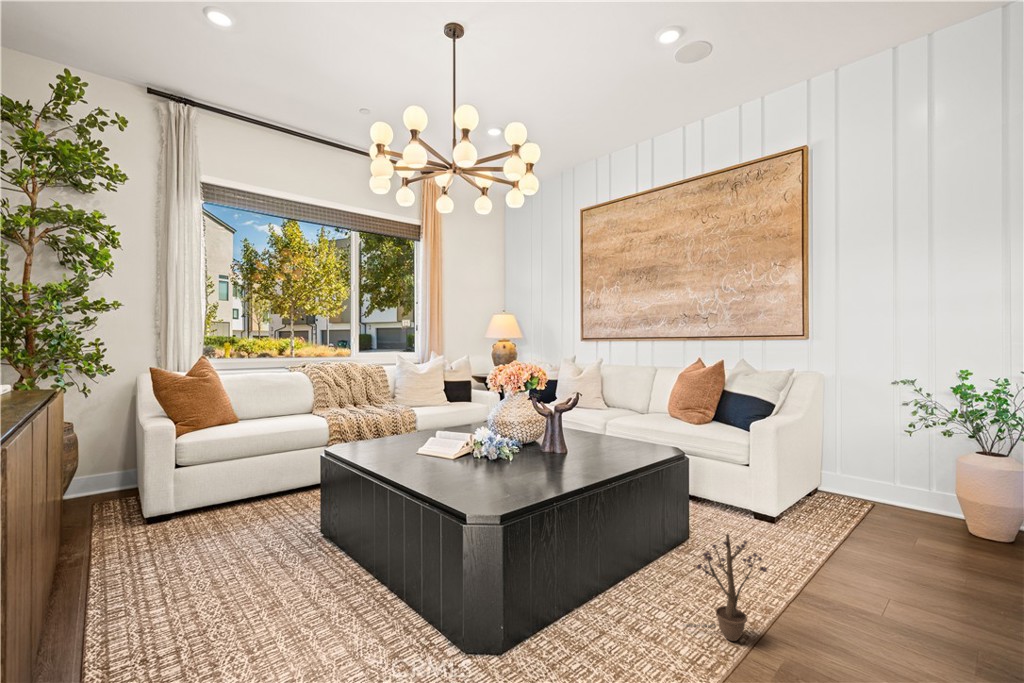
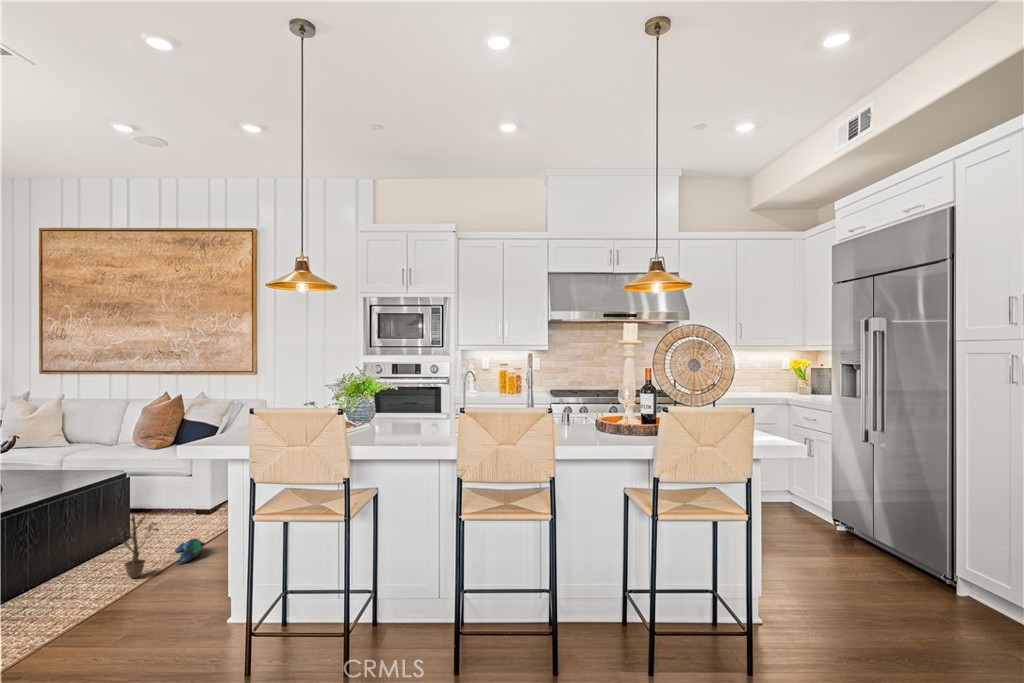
plush toy: none [766,581,827,631] -> present [174,539,205,564]

